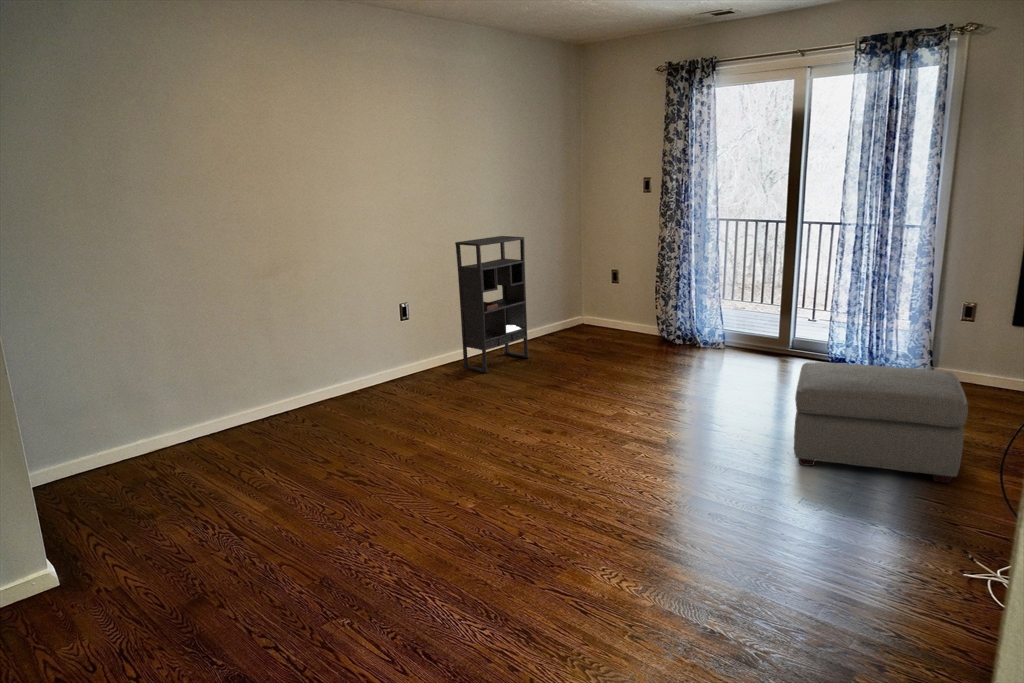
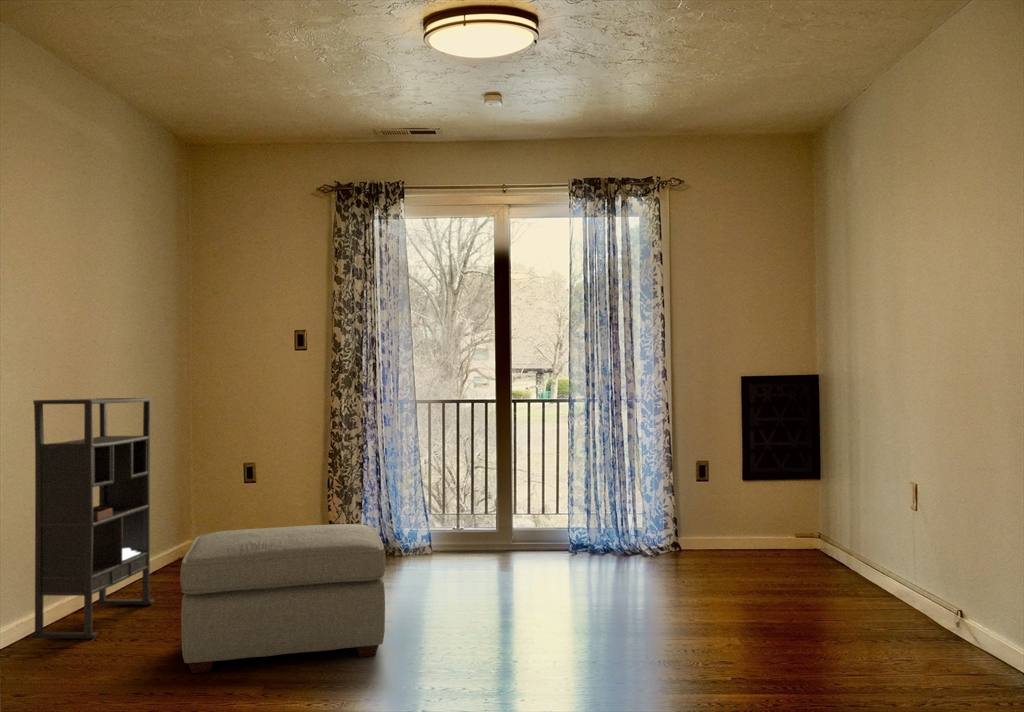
ottoman: present [794,362,968,483] -> present [180,524,386,673]

